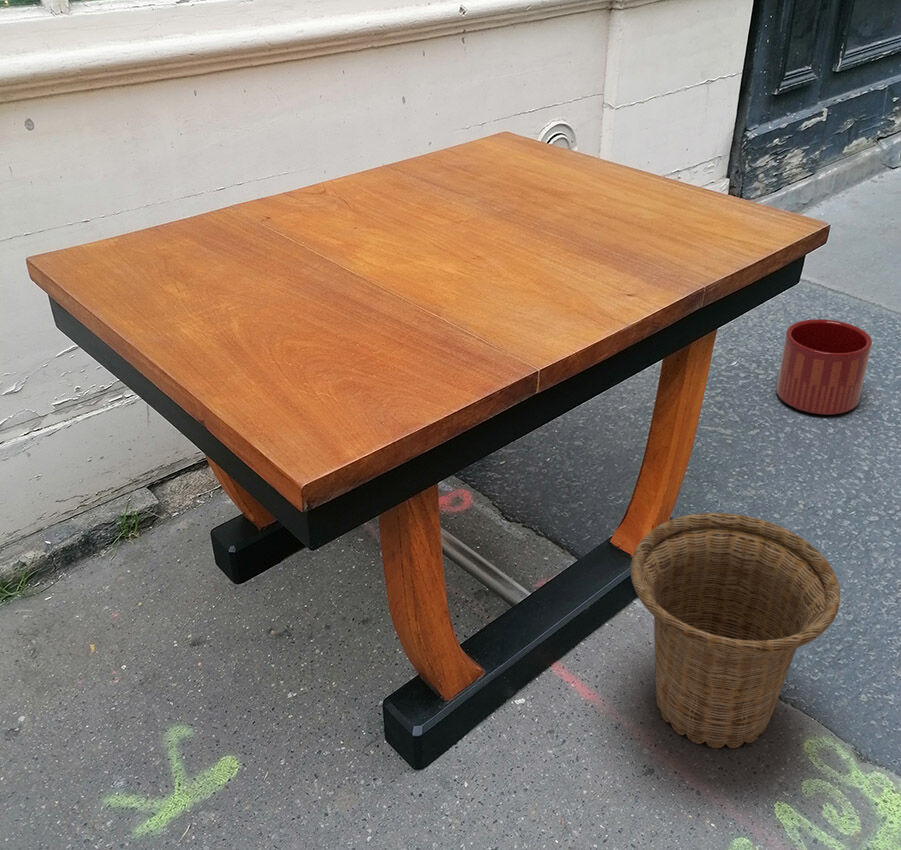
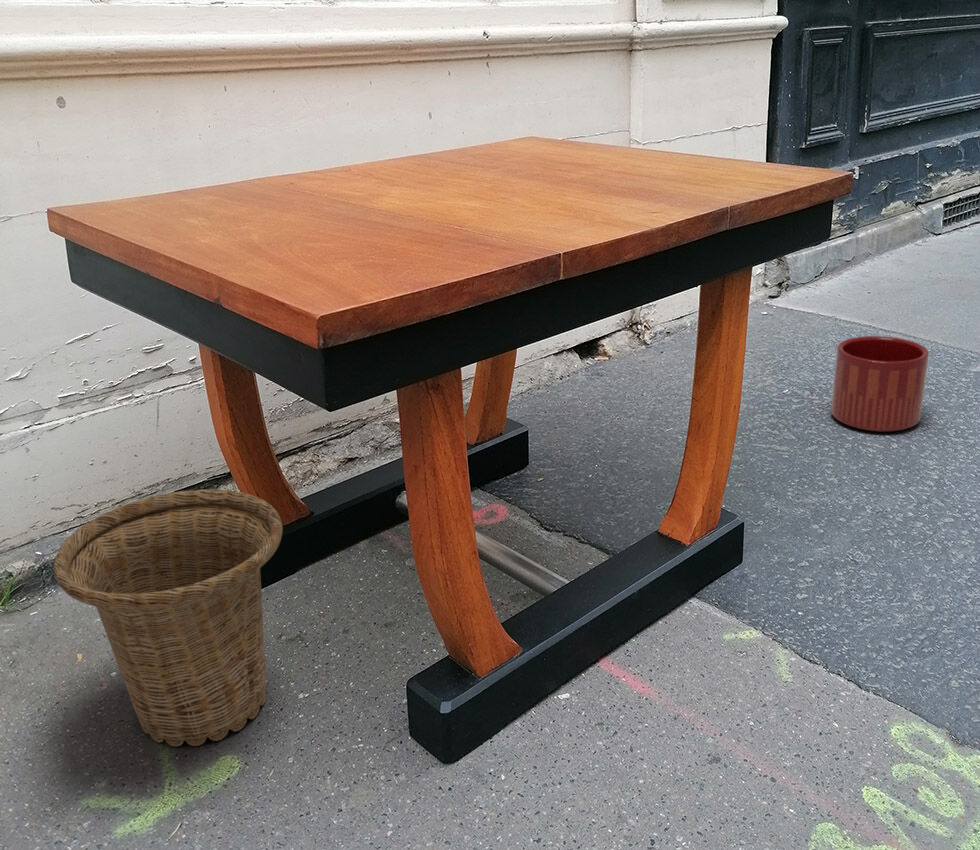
basket: present [631,513,840,748] -> present [54,489,283,747]

